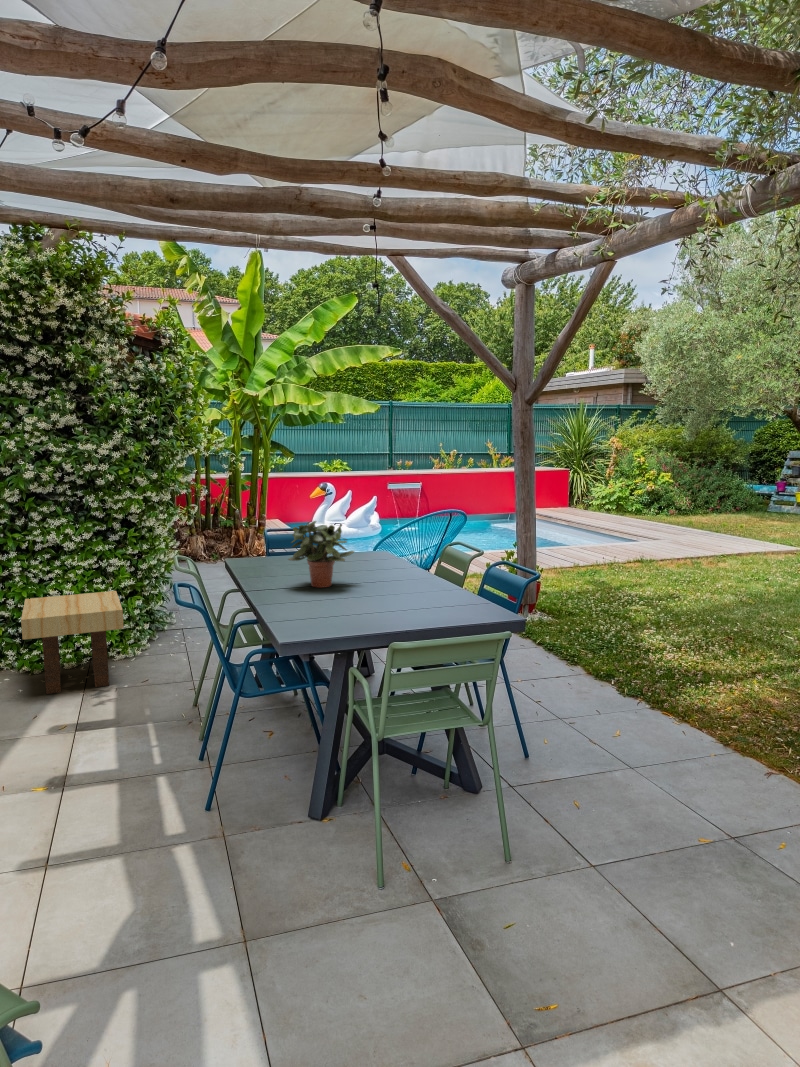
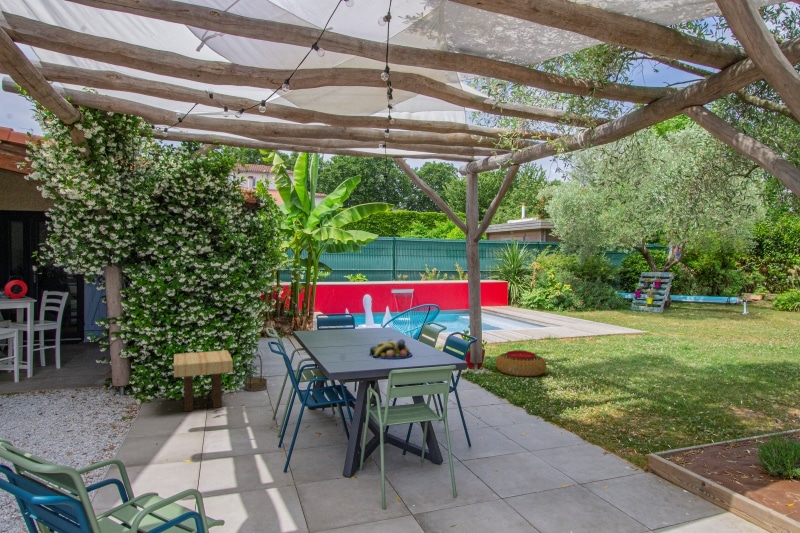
potted plant: present [288,521,354,588] -> none [332,308,371,347]
fruit bowl: none [352,575,428,611] -> present [370,339,412,359]
pouf: none [561,583,645,625] -> present [496,351,547,376]
basket: none [149,597,186,656] -> present [245,355,267,391]

